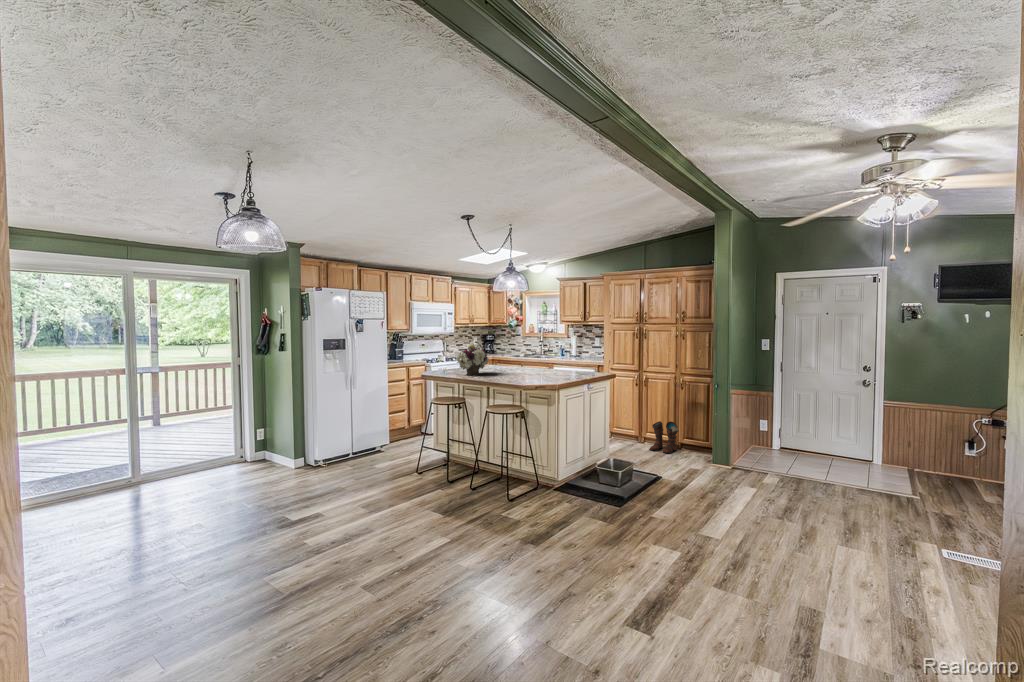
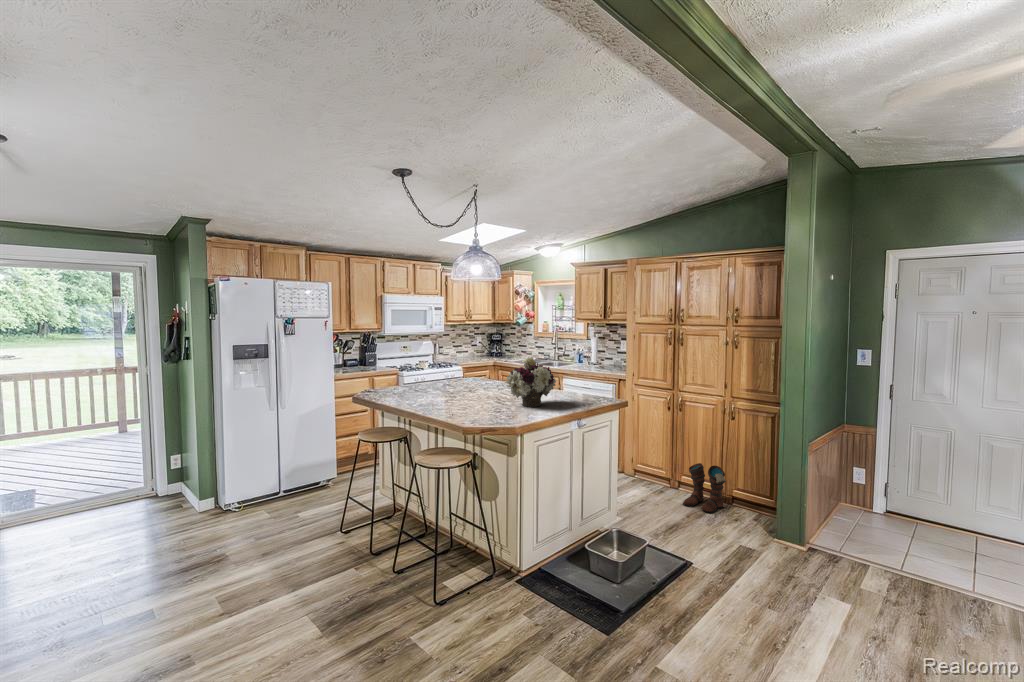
flower arrangement: present [456,344,489,375] -> present [505,357,556,407]

